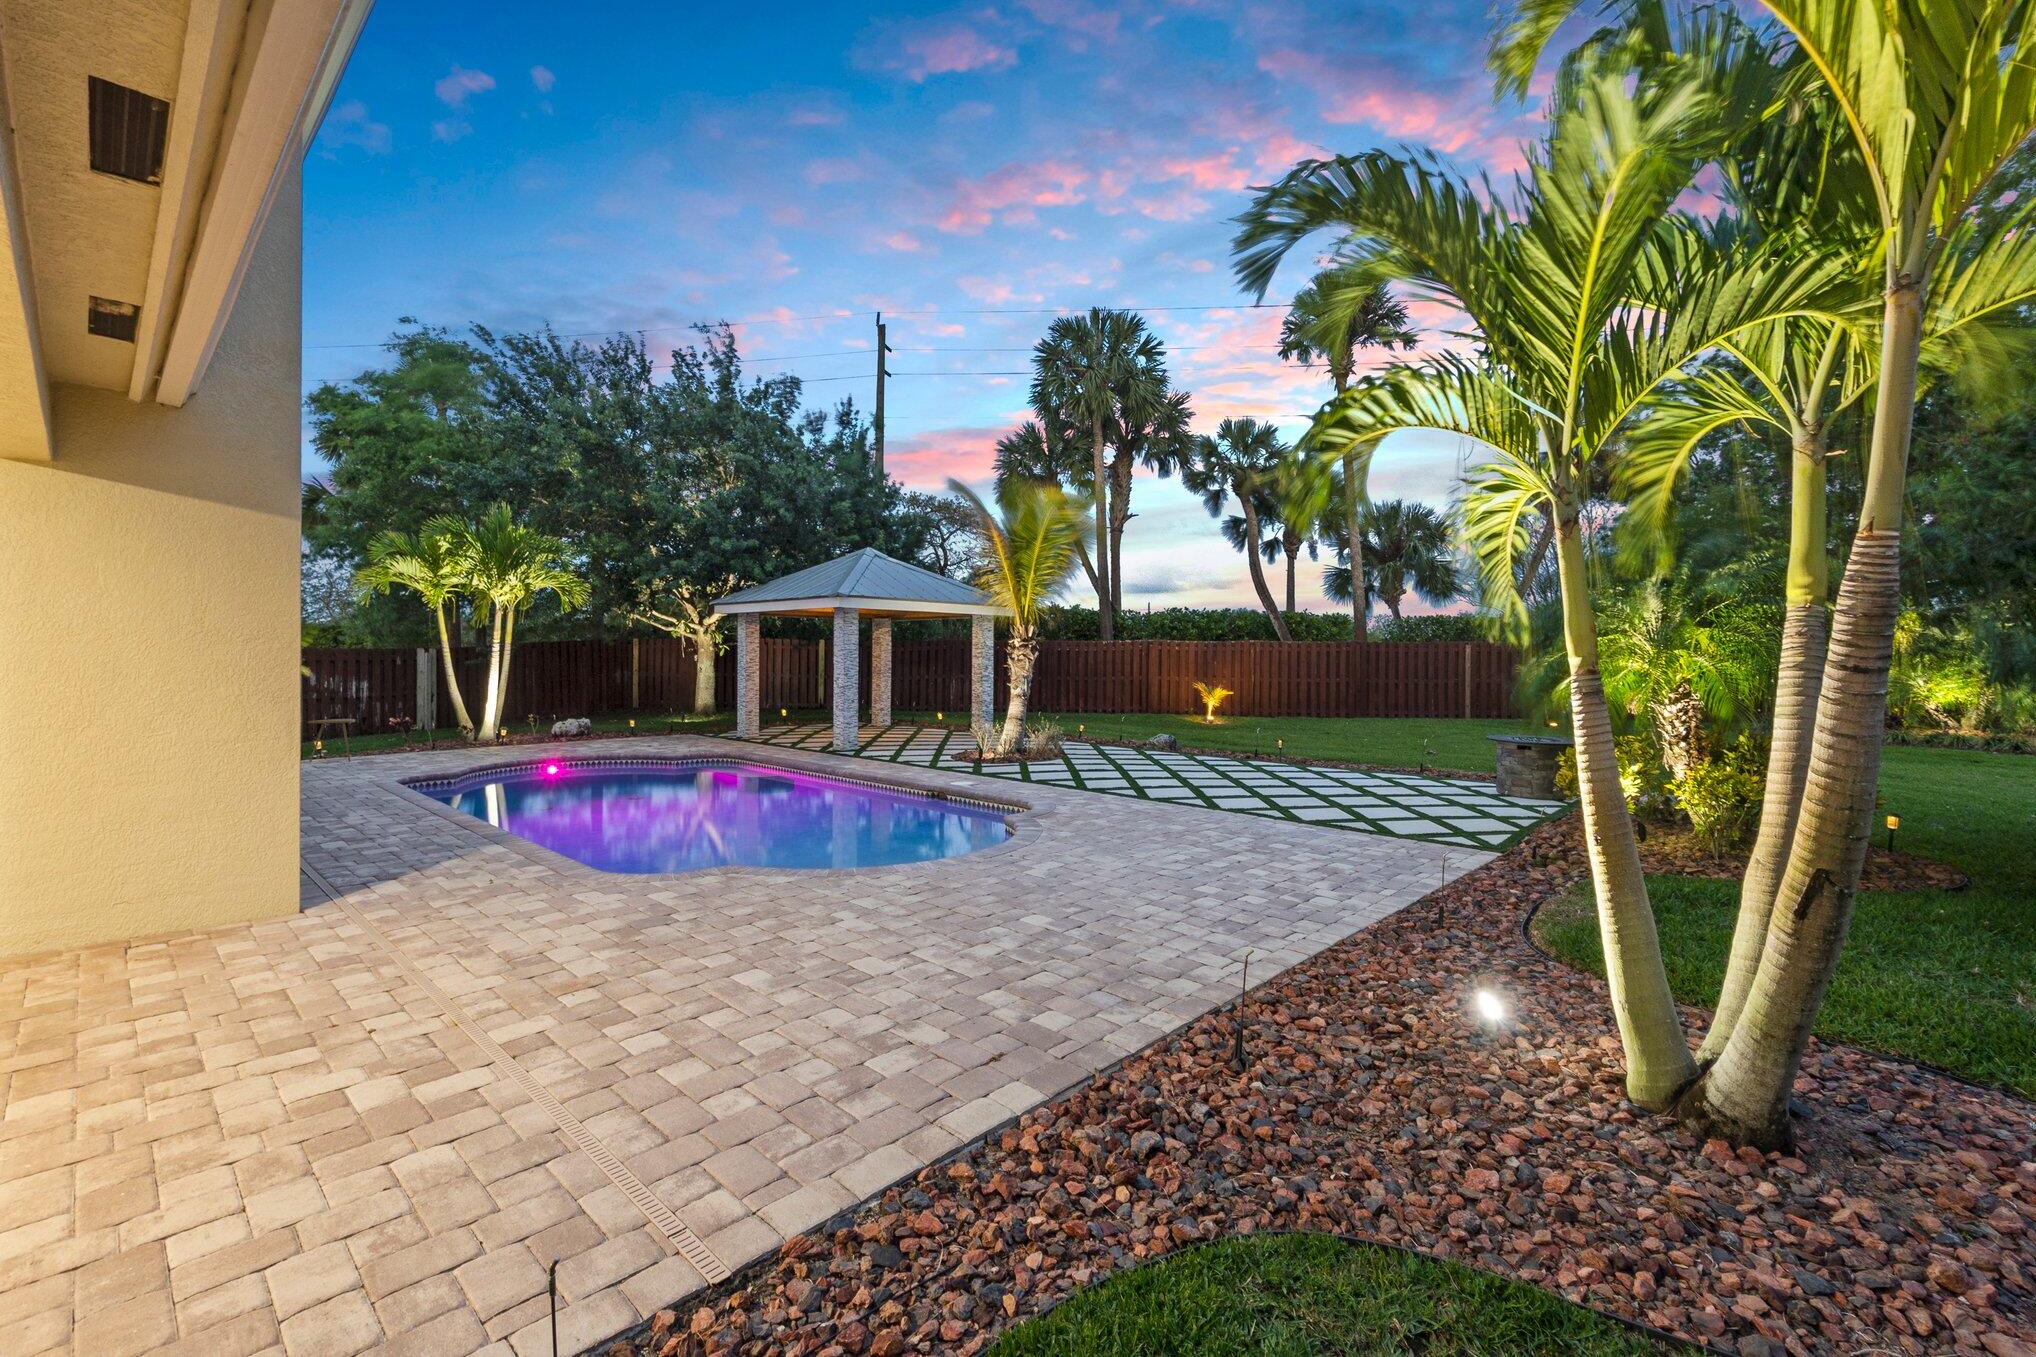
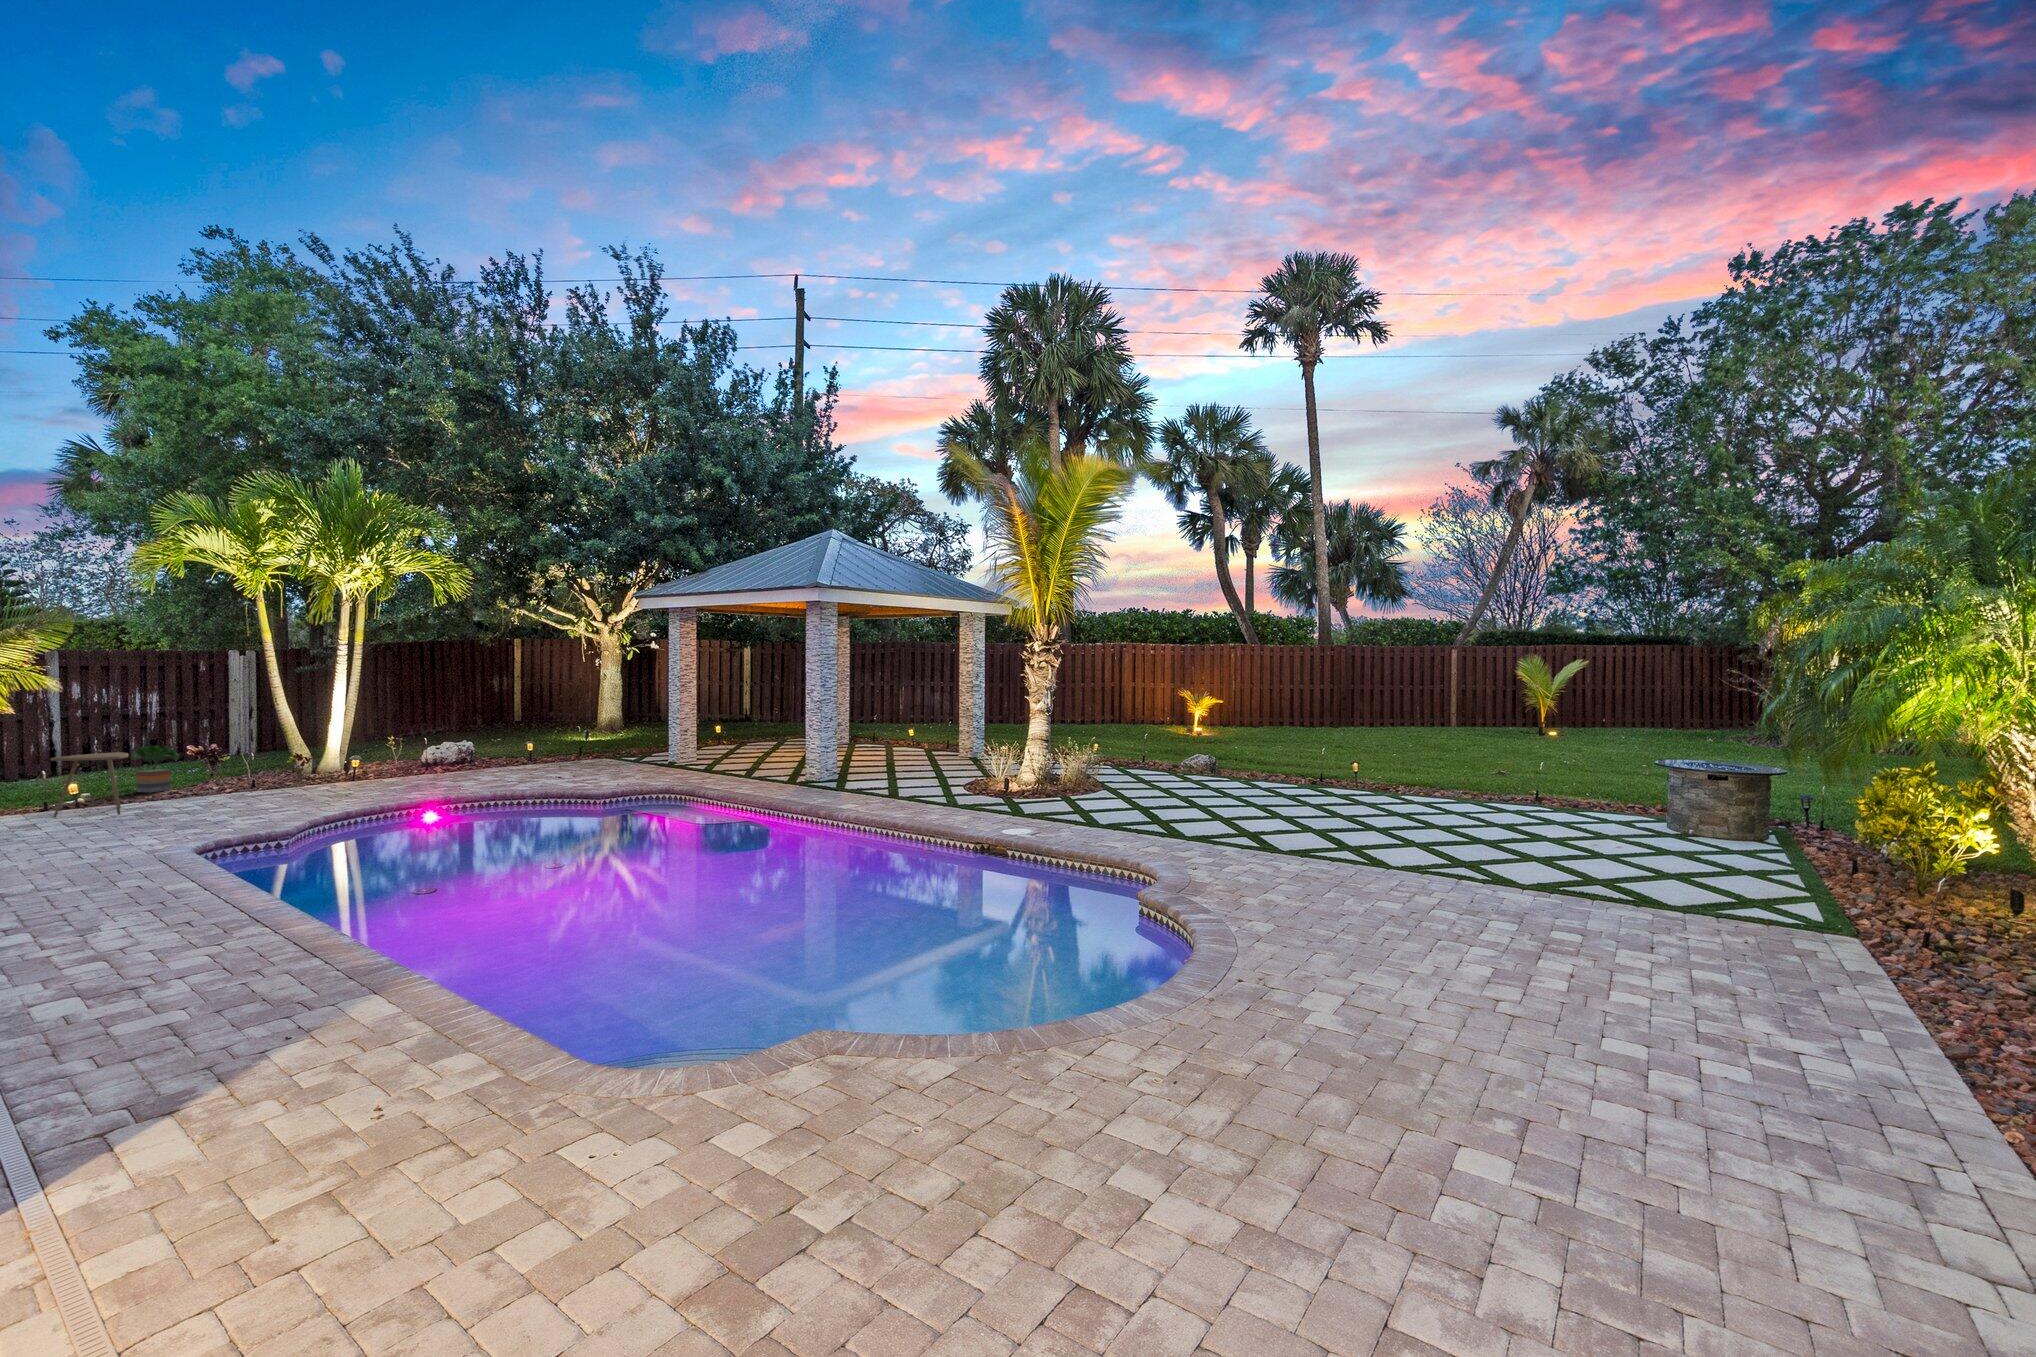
potted tree: none [355,716,387,750] -> present [132,746,179,793]

